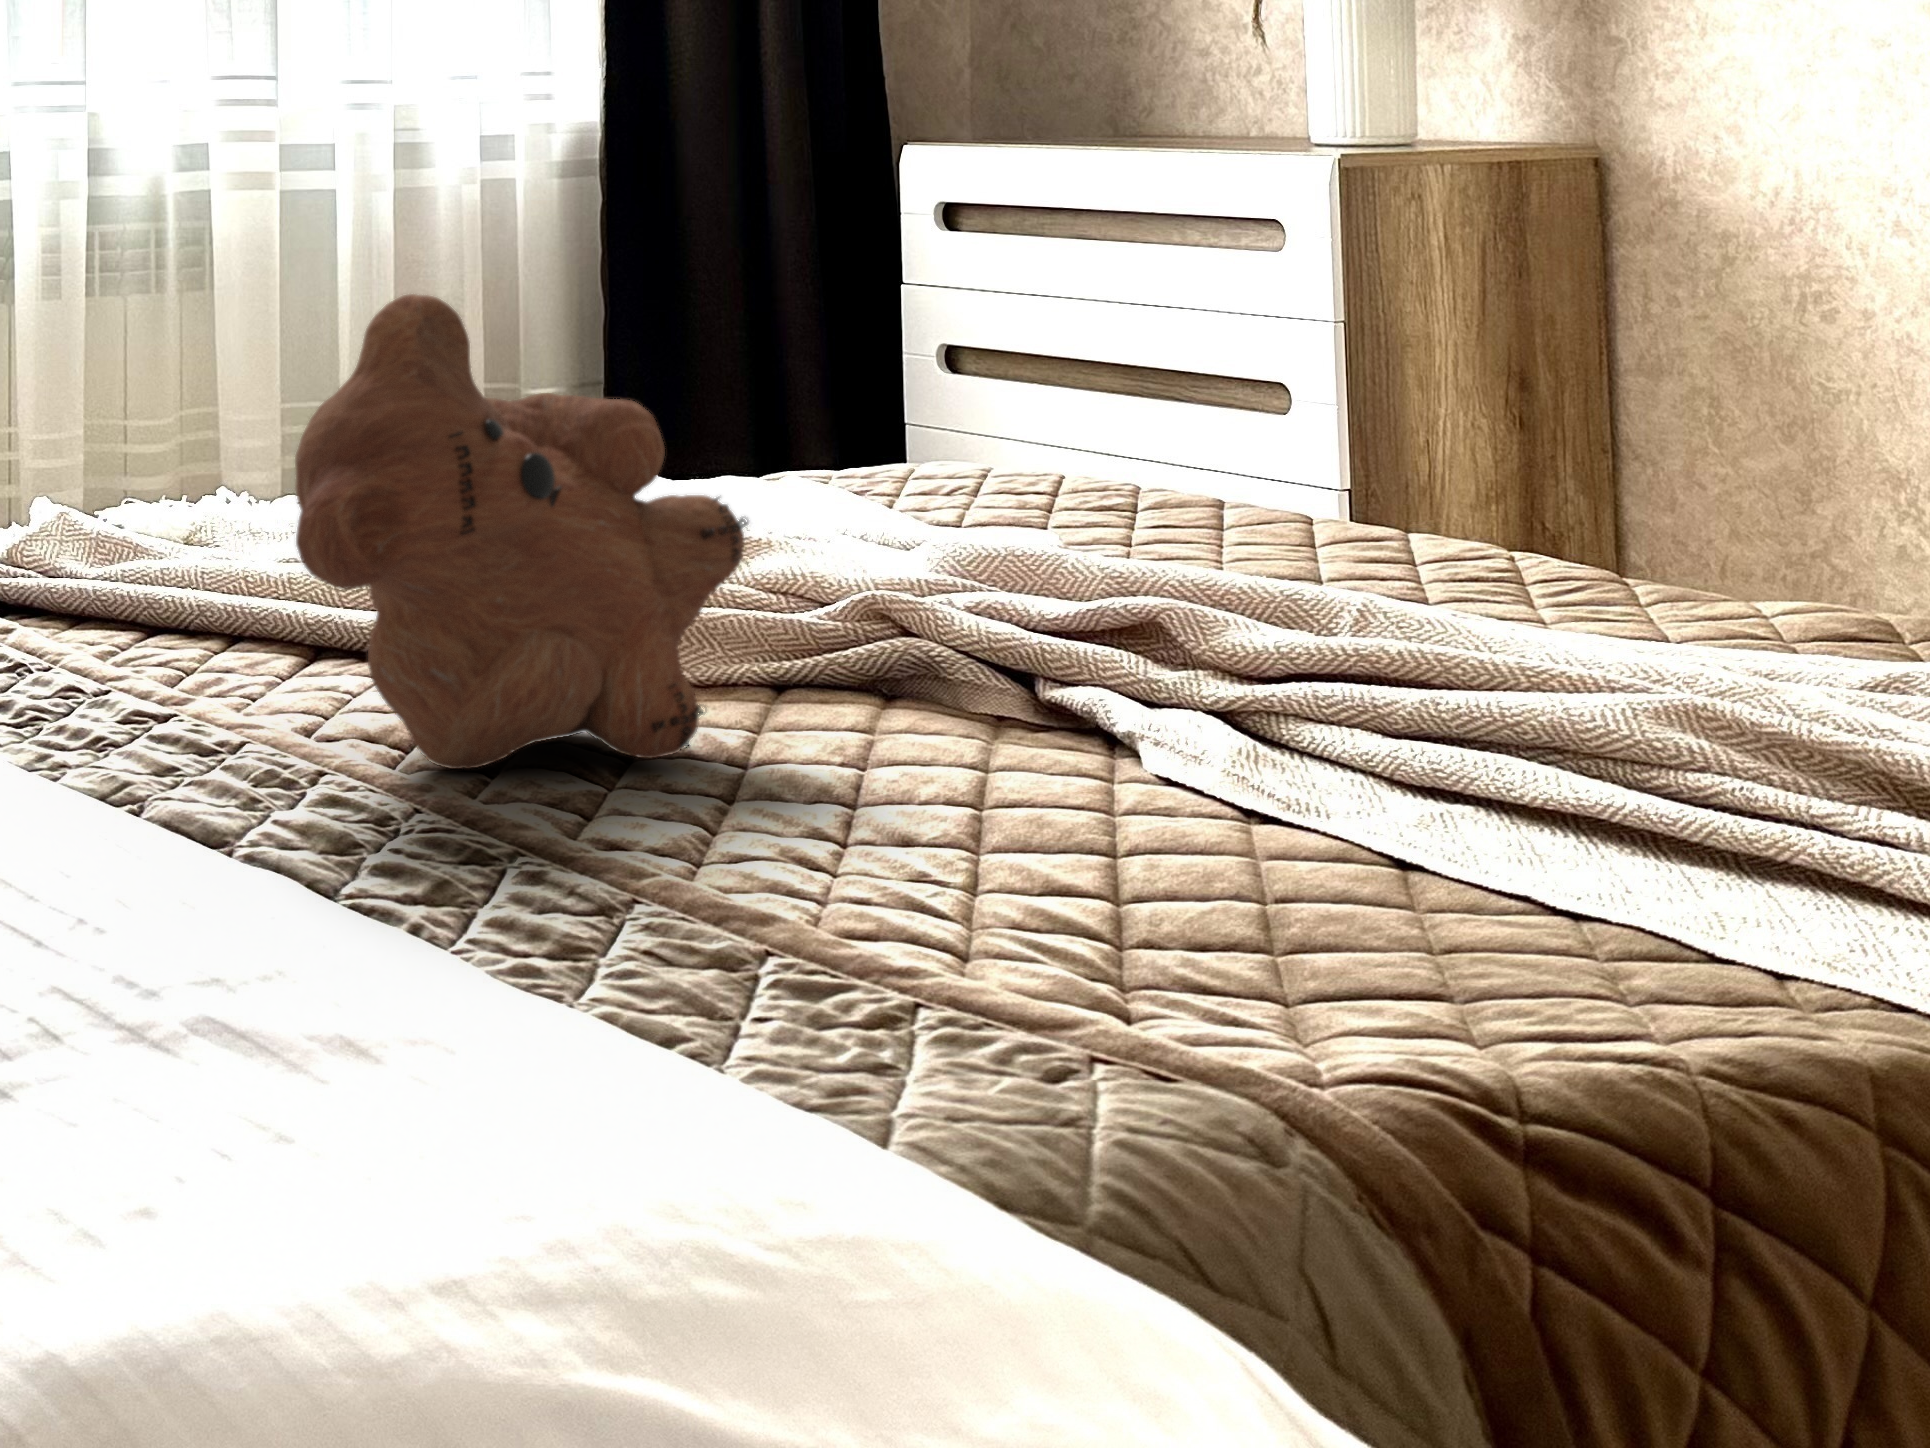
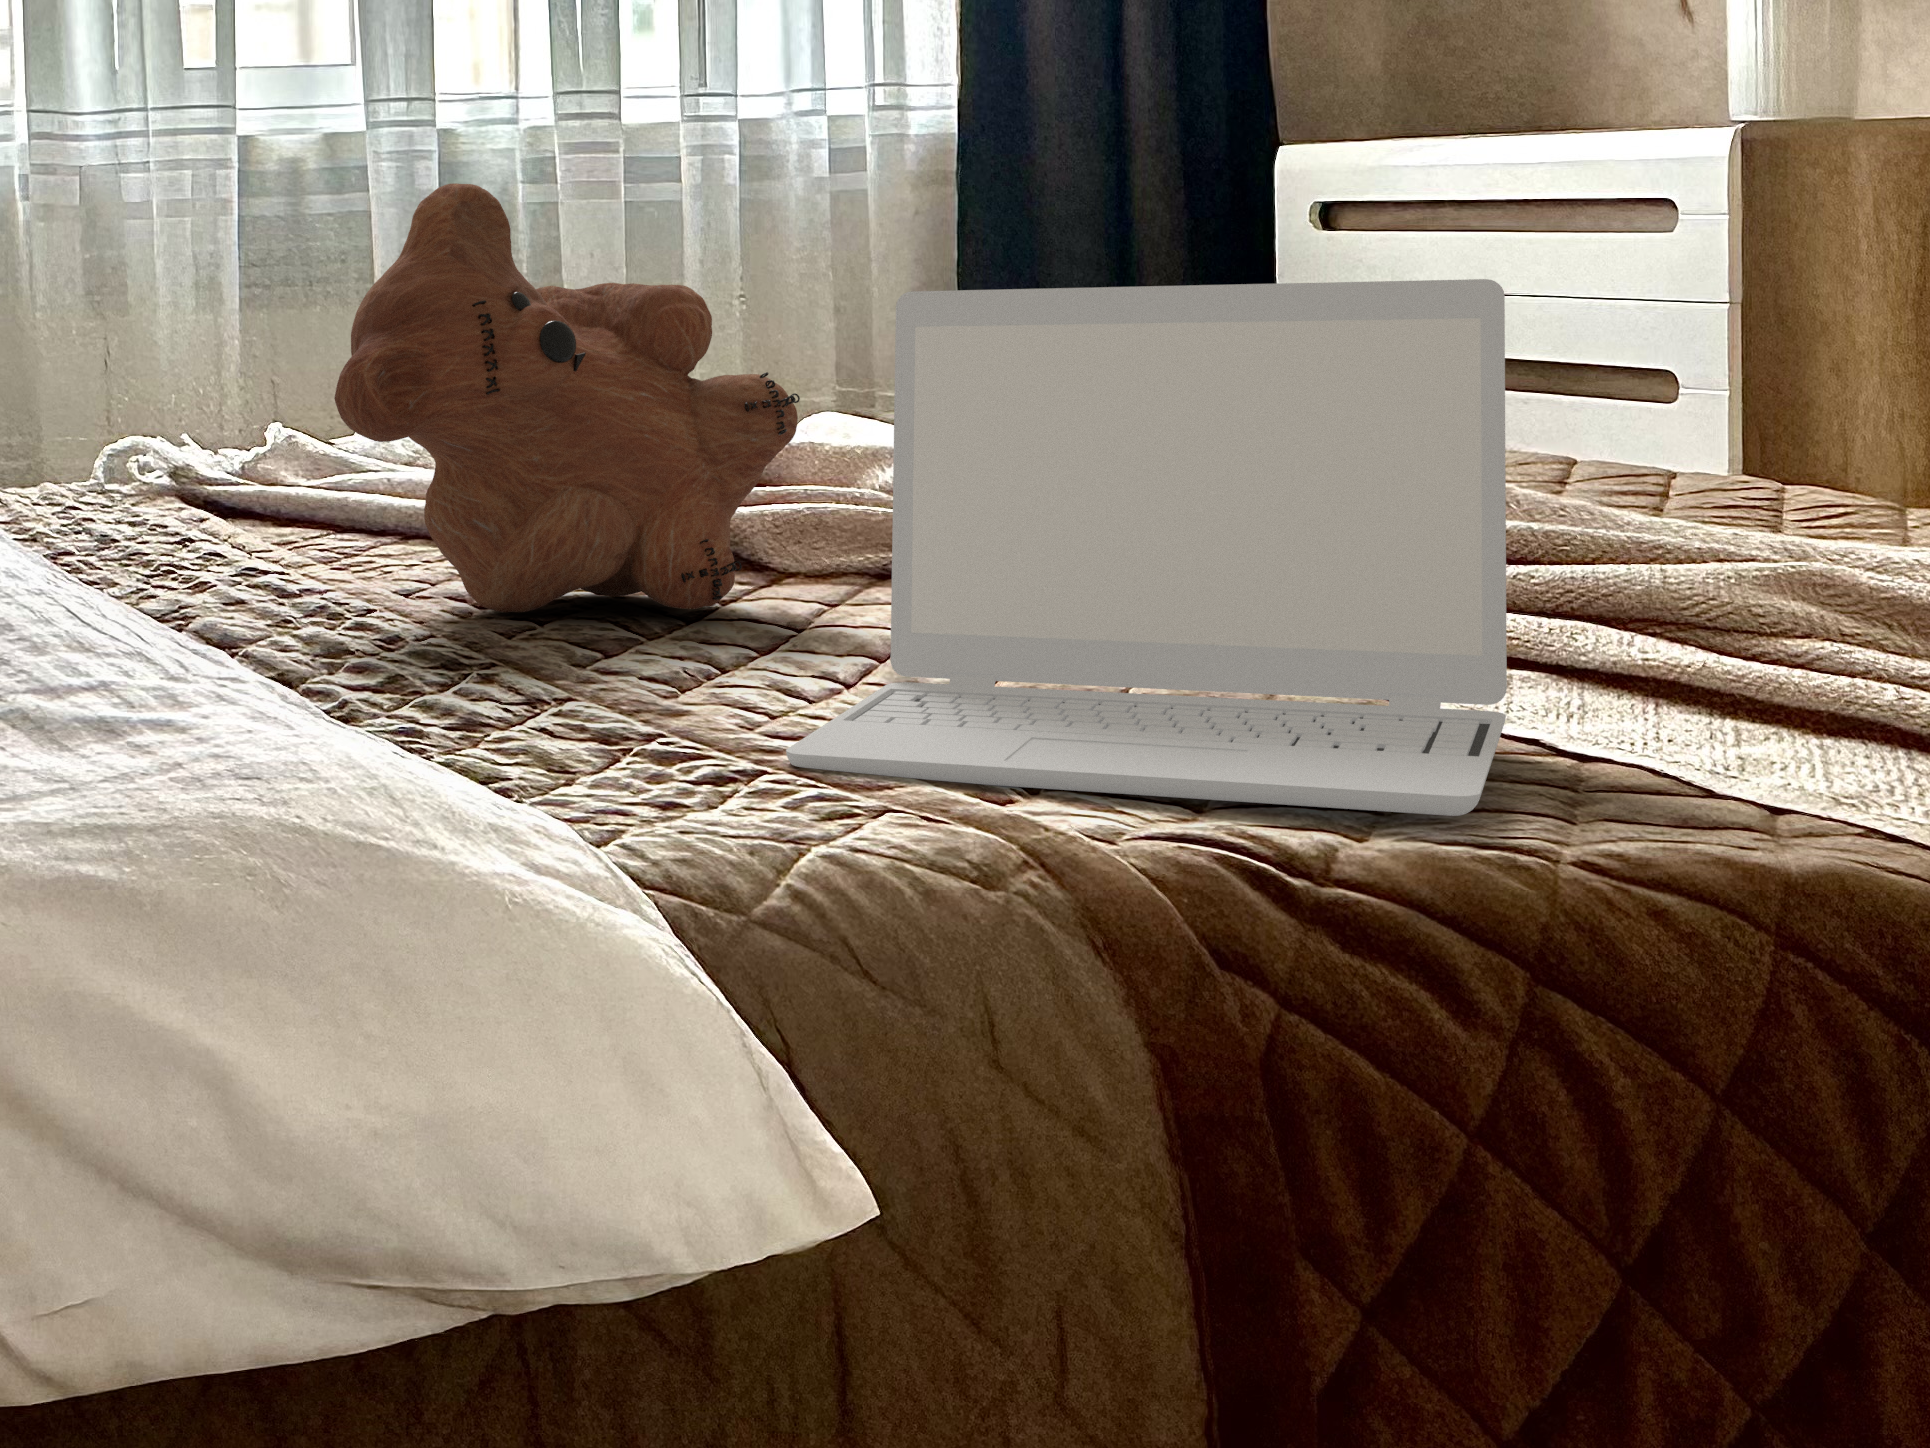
laptop: none [926,445,1606,1023] -> present [786,279,1507,816]

